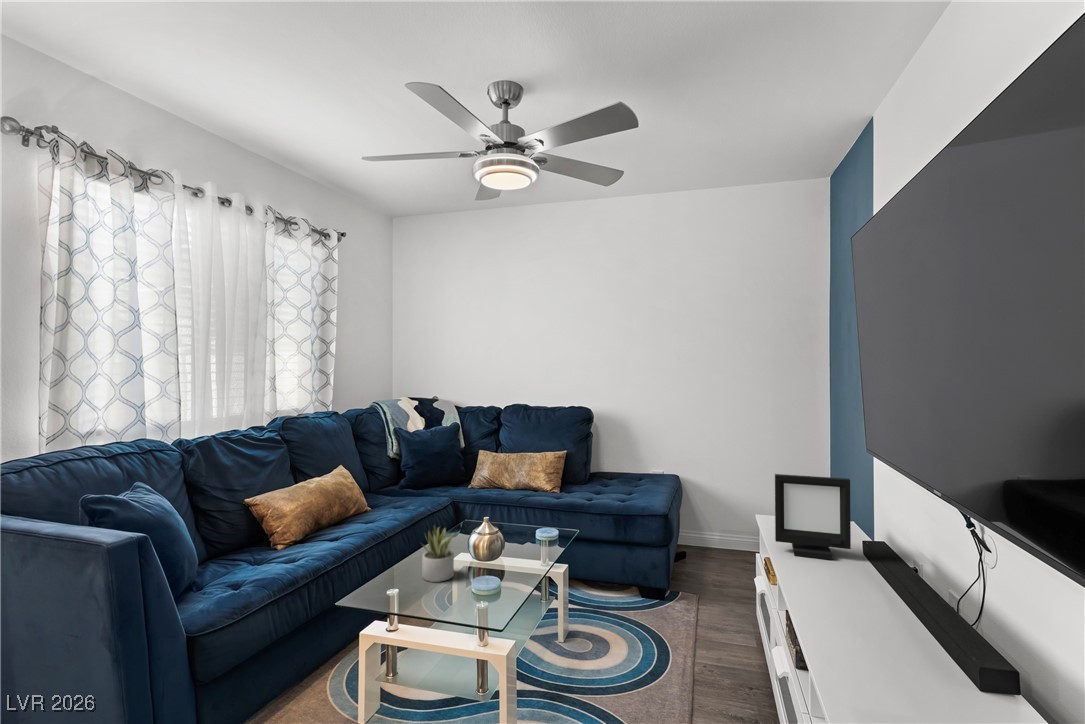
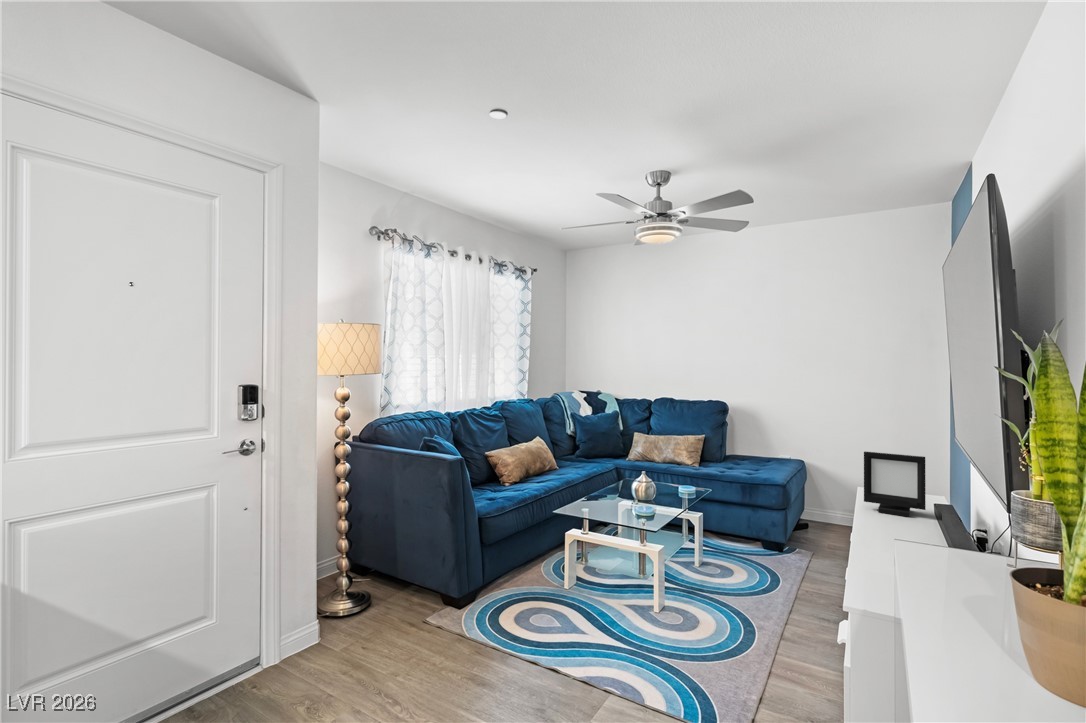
succulent plant: present [422,525,454,582] -> none [600,473,622,510]

